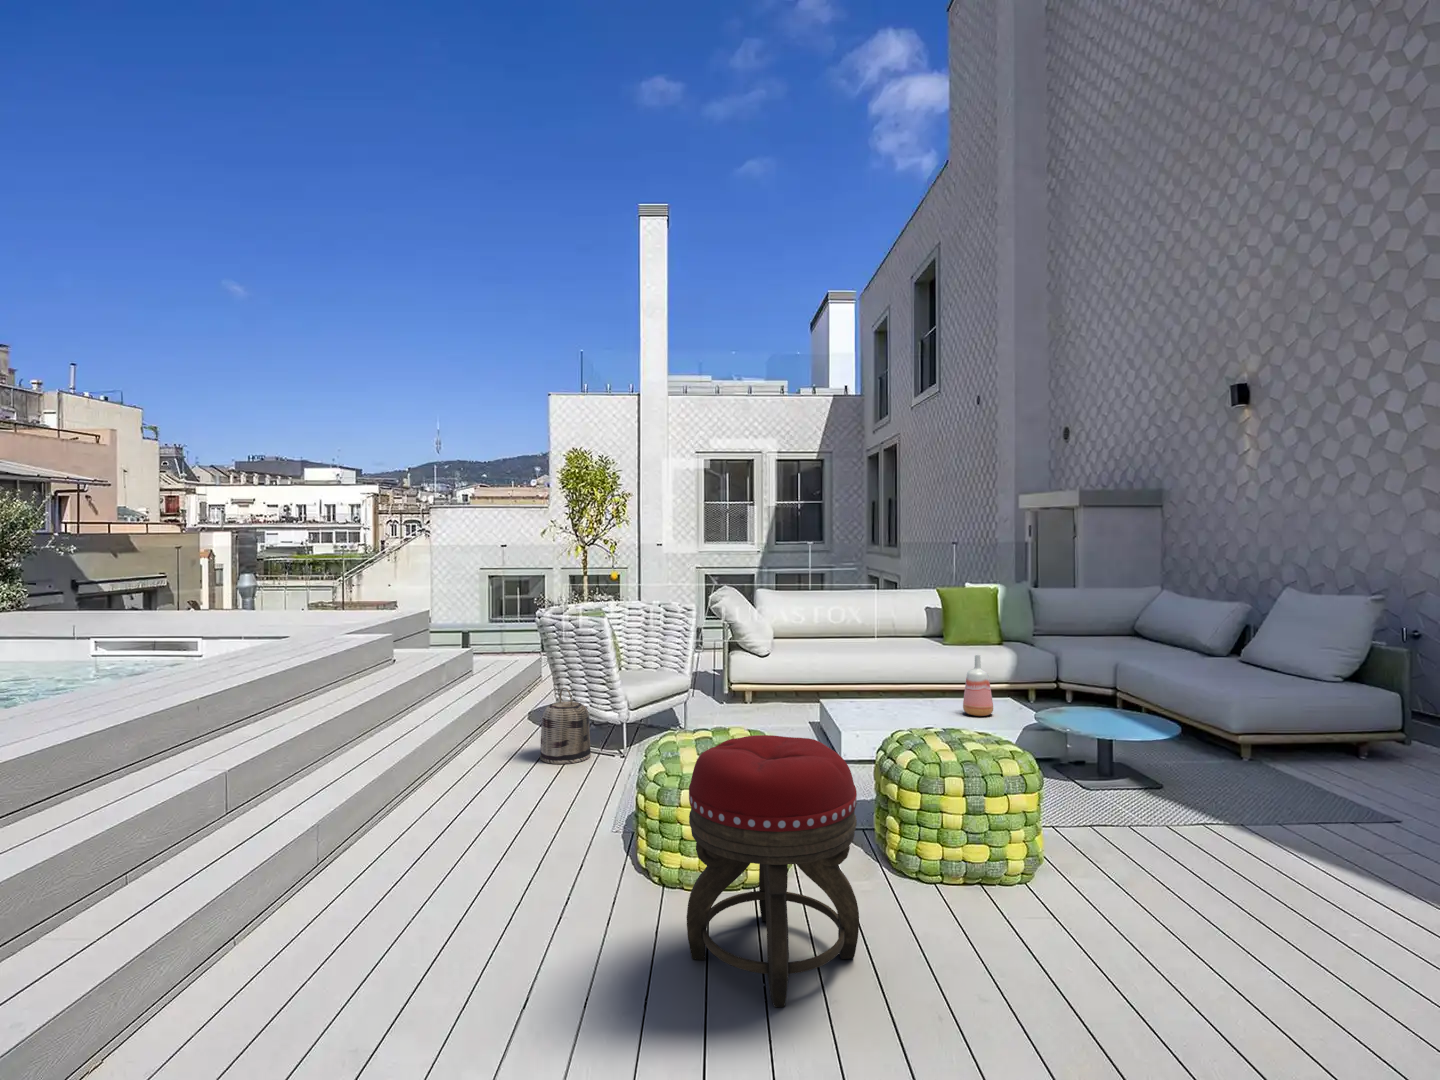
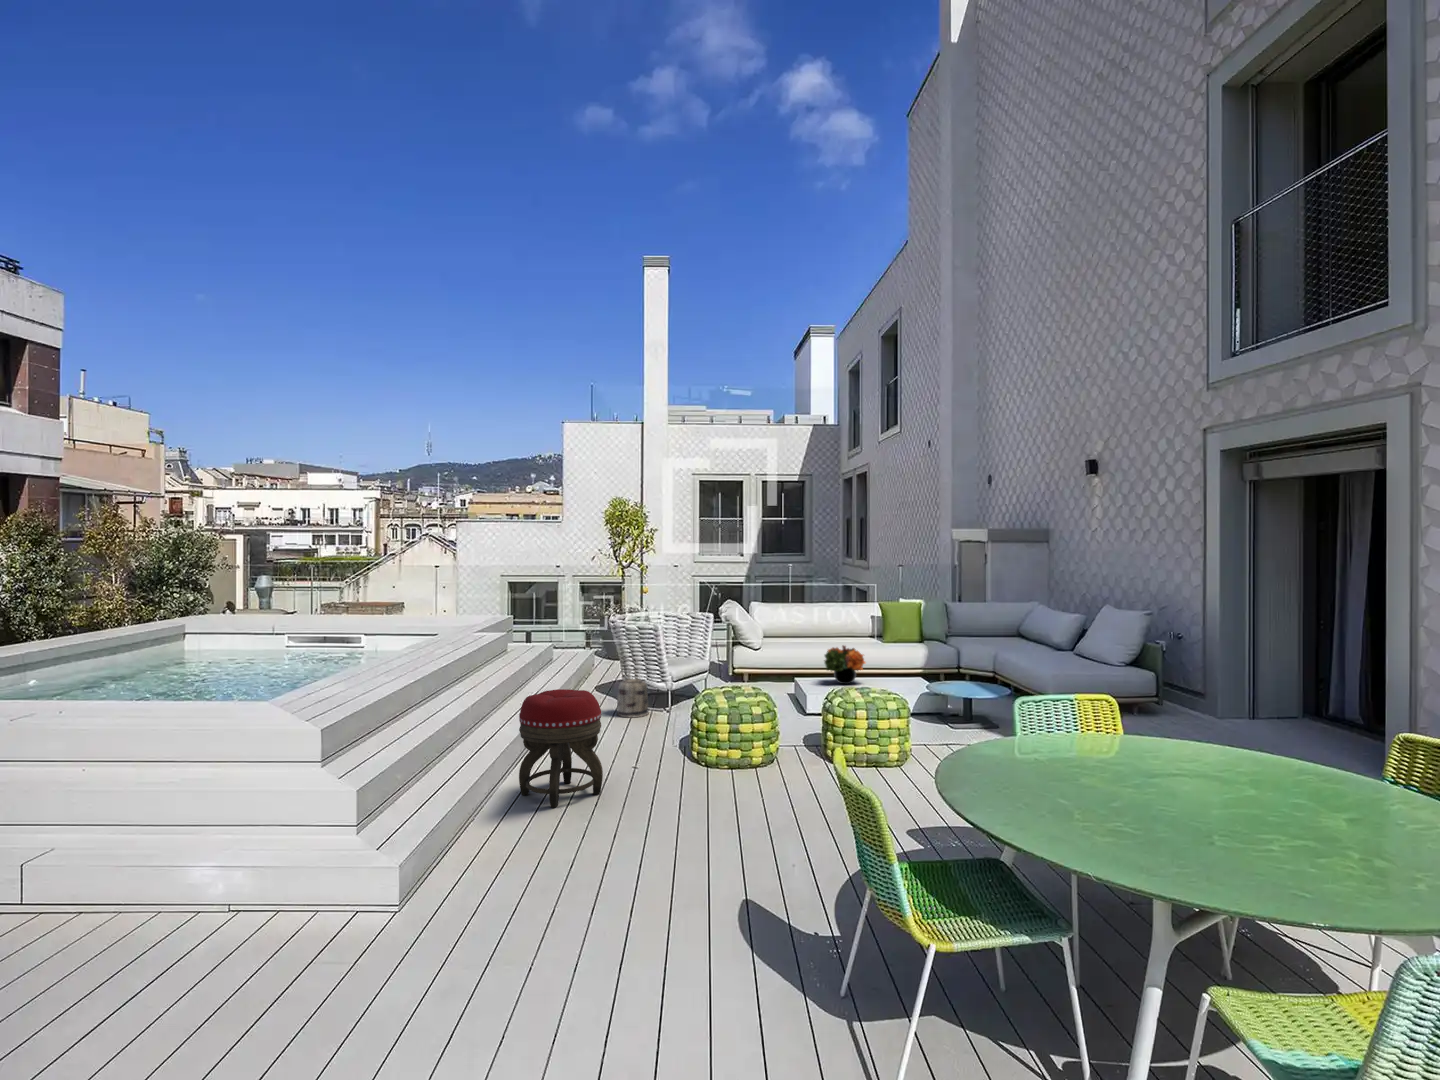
flower arrangement: none [864,649,932,711] -> present [824,646,865,684]
vase: present [963,655,993,716] -> none [885,648,903,687]
footstool: present [687,735,859,1007] -> present [519,689,603,808]

